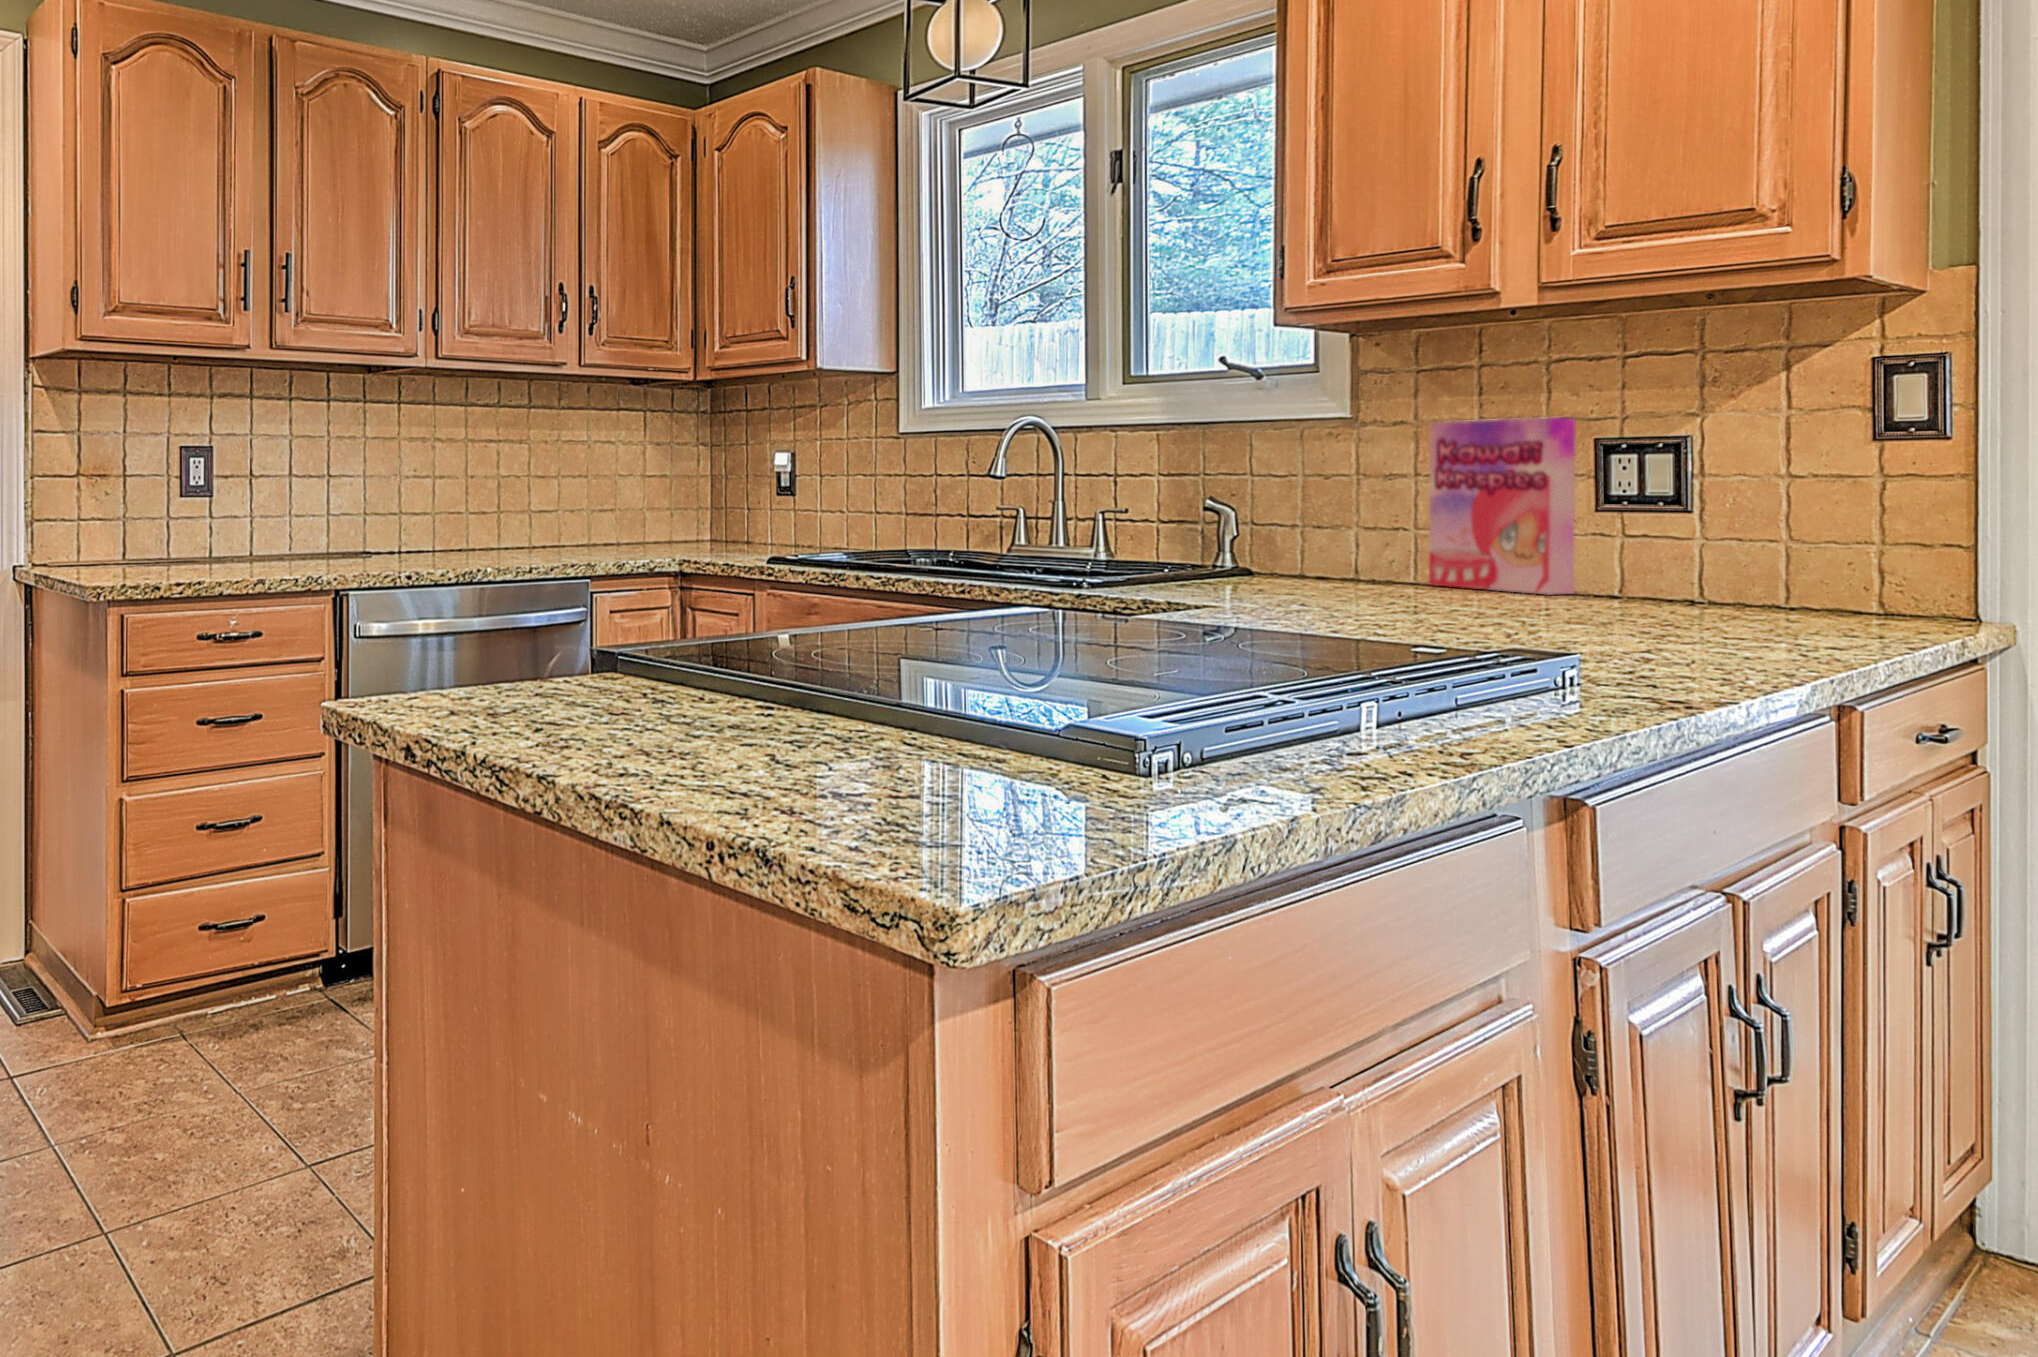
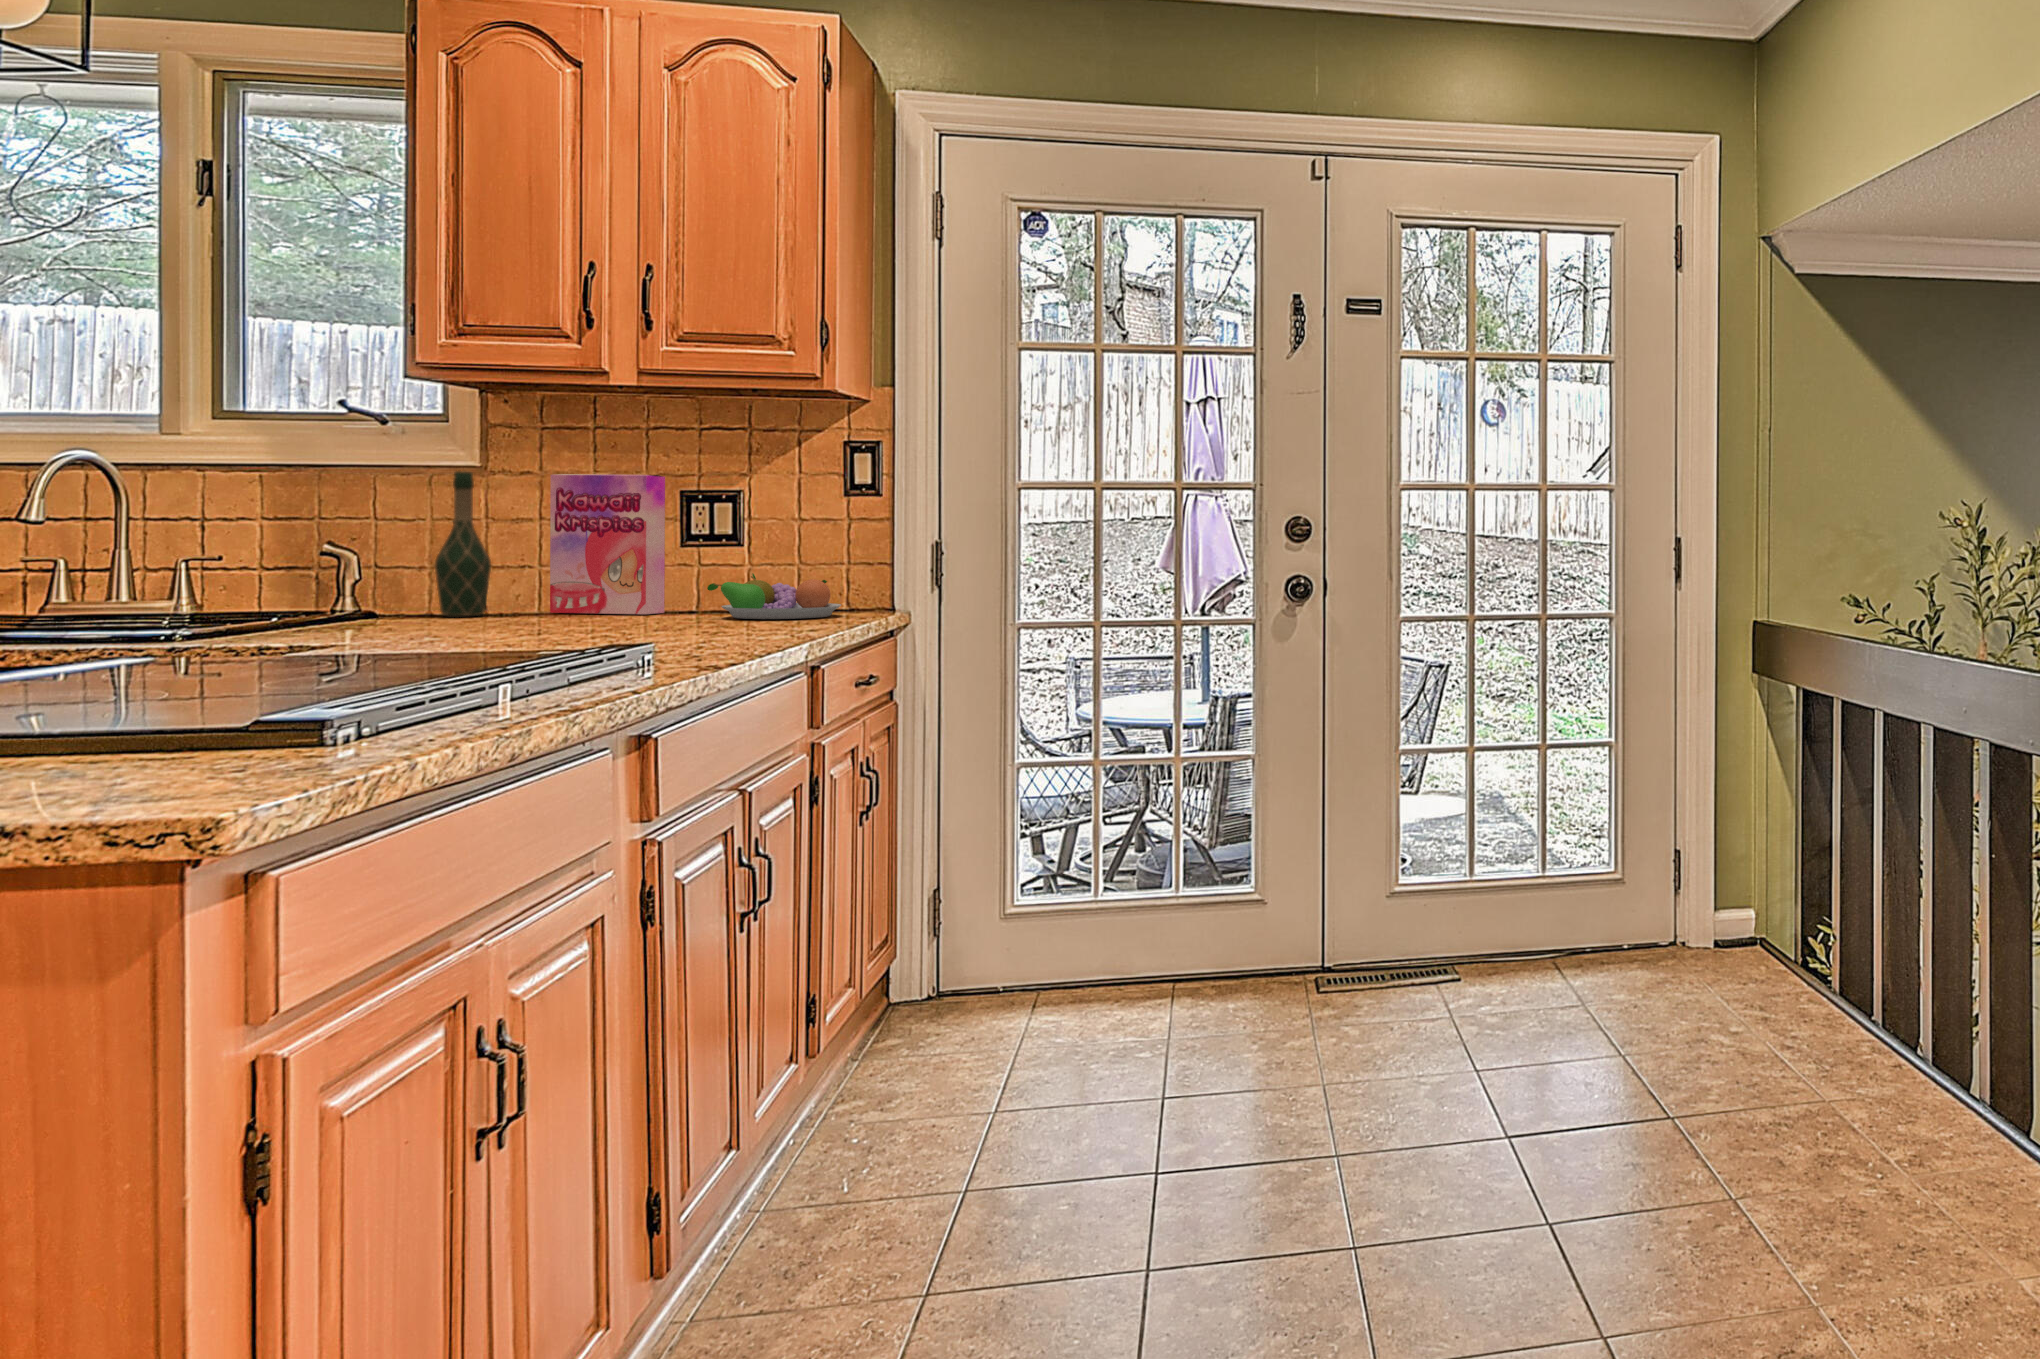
wine bottle: none [1306,423,1364,584] -> present [435,471,491,617]
fruit bowl: none [1639,547,1866,617] -> present [707,573,841,619]

